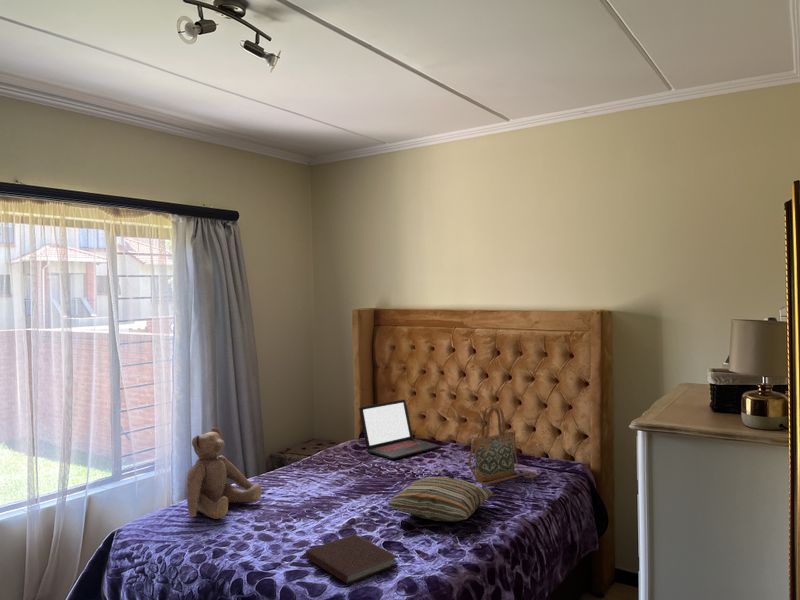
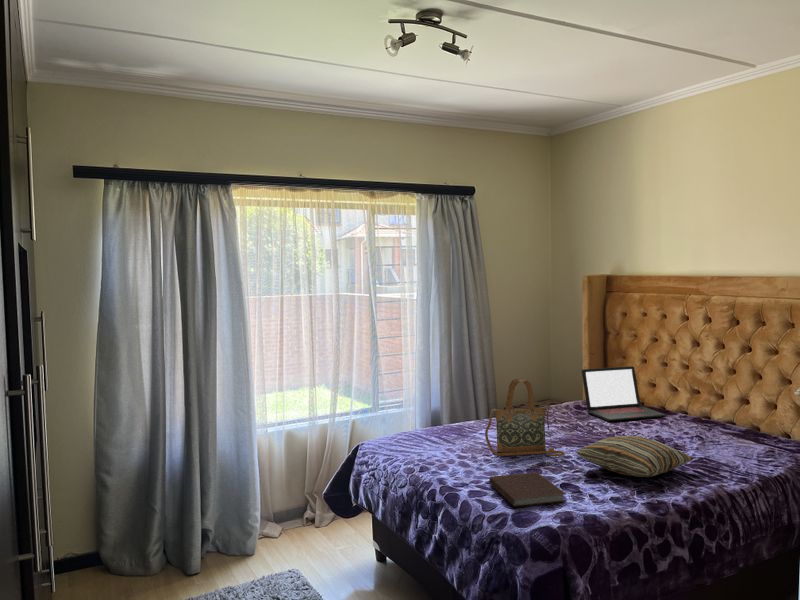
handbag: present [469,406,537,485] -> present [485,379,565,457]
teddy bear: present [187,428,262,519] -> none [411,372,474,446]

